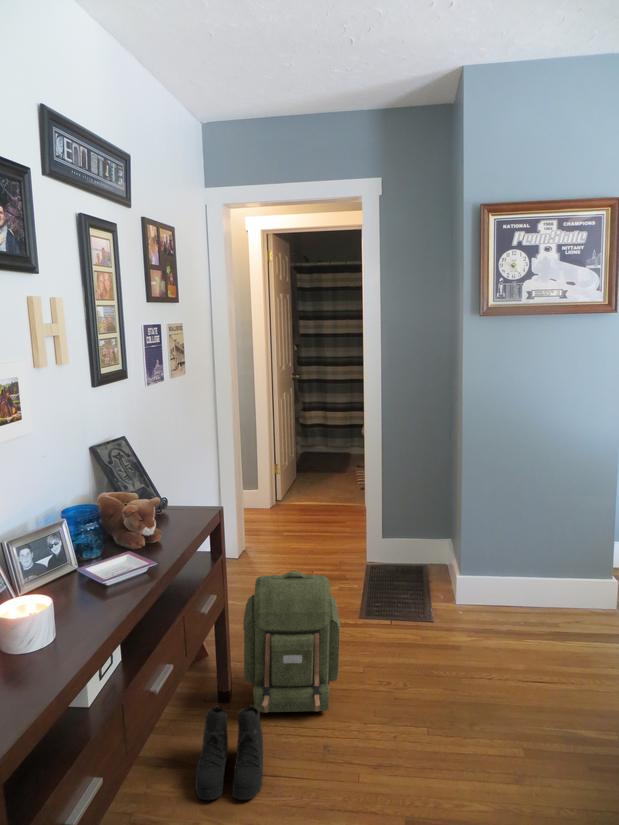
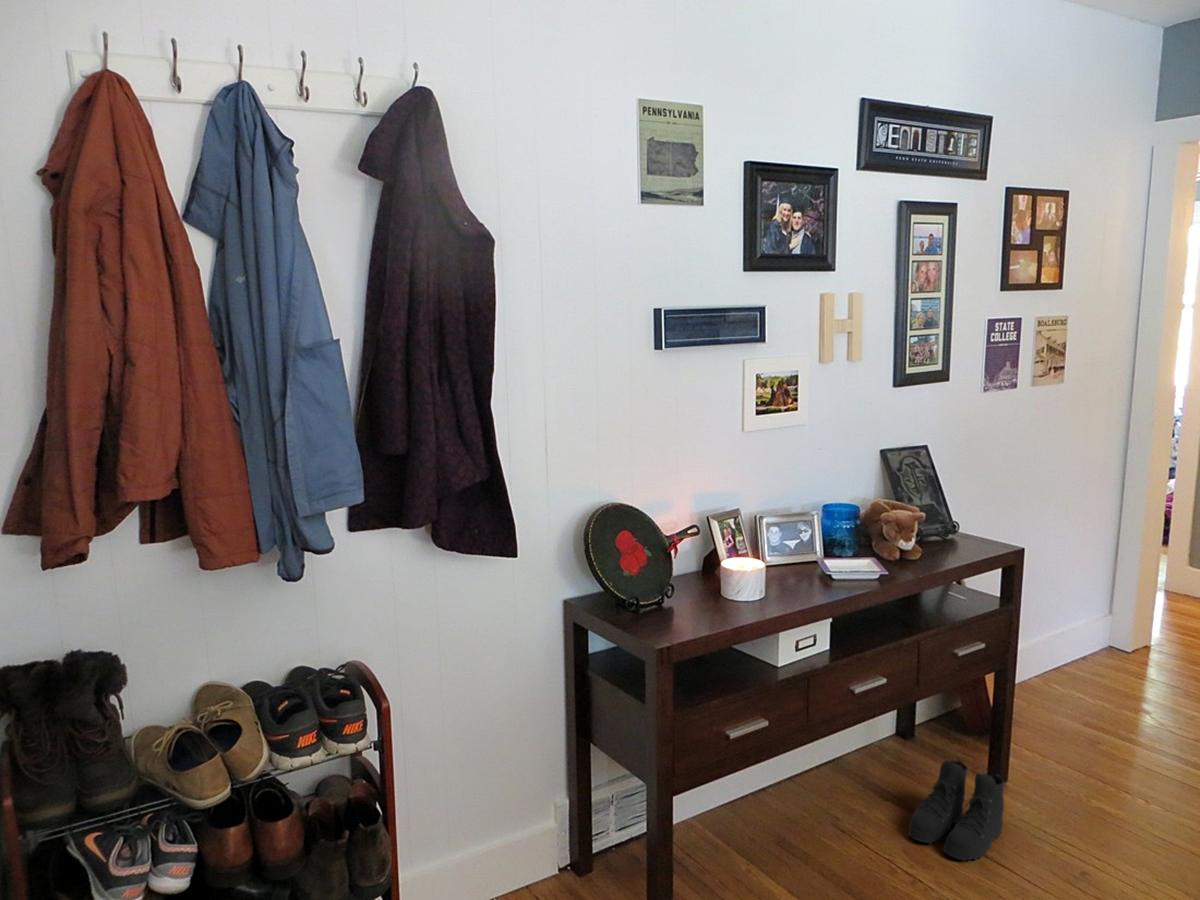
backpack: present [243,571,341,712] -> none [1015,641,1161,834]

